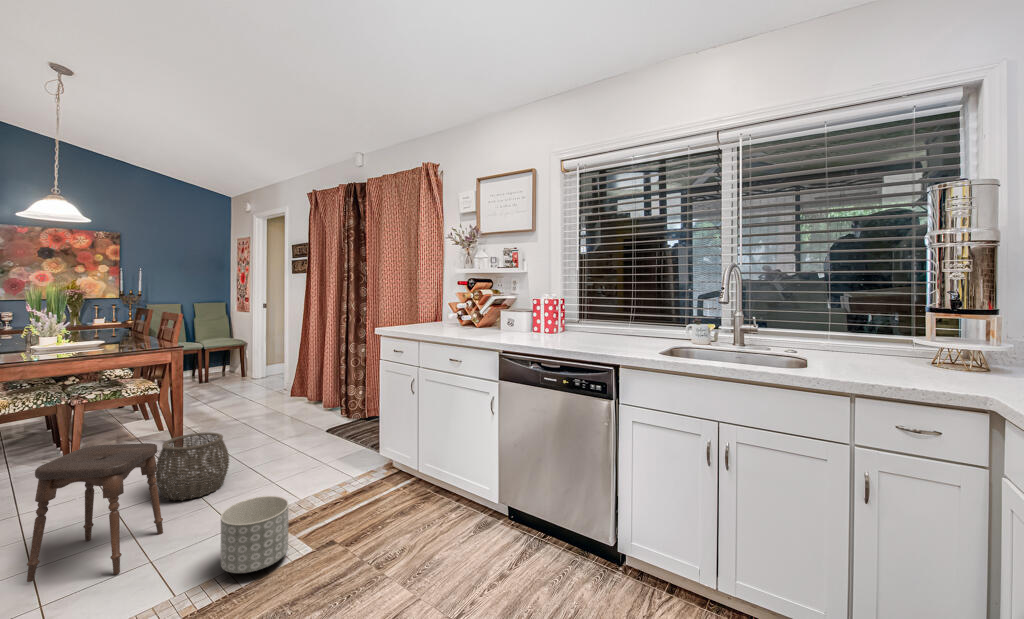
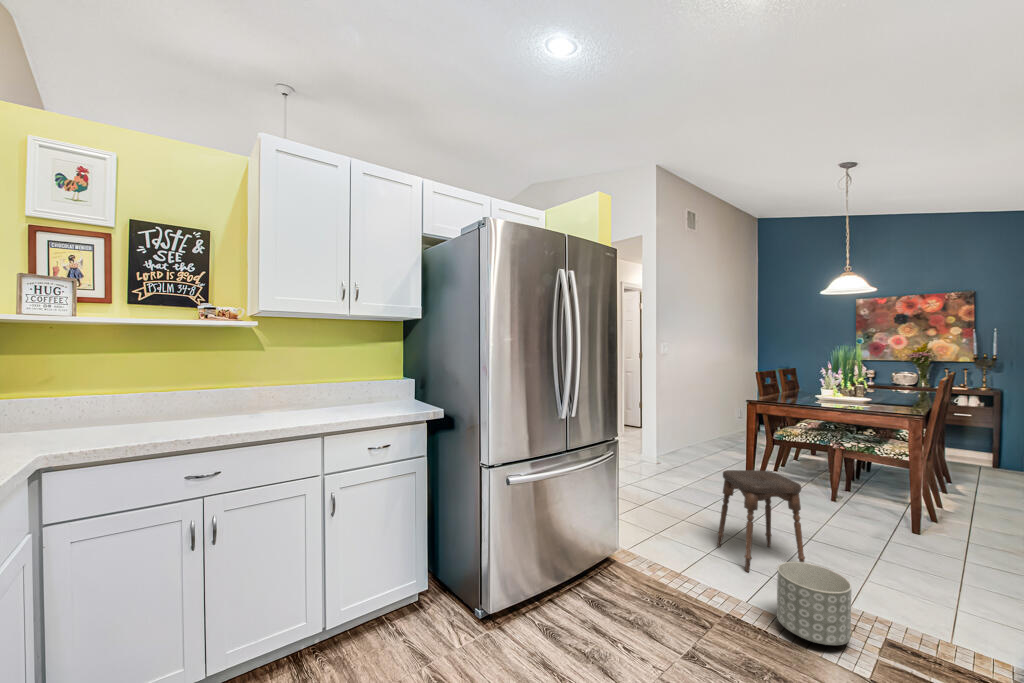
woven basket: present [155,432,229,500] -> none [836,499,917,574]

